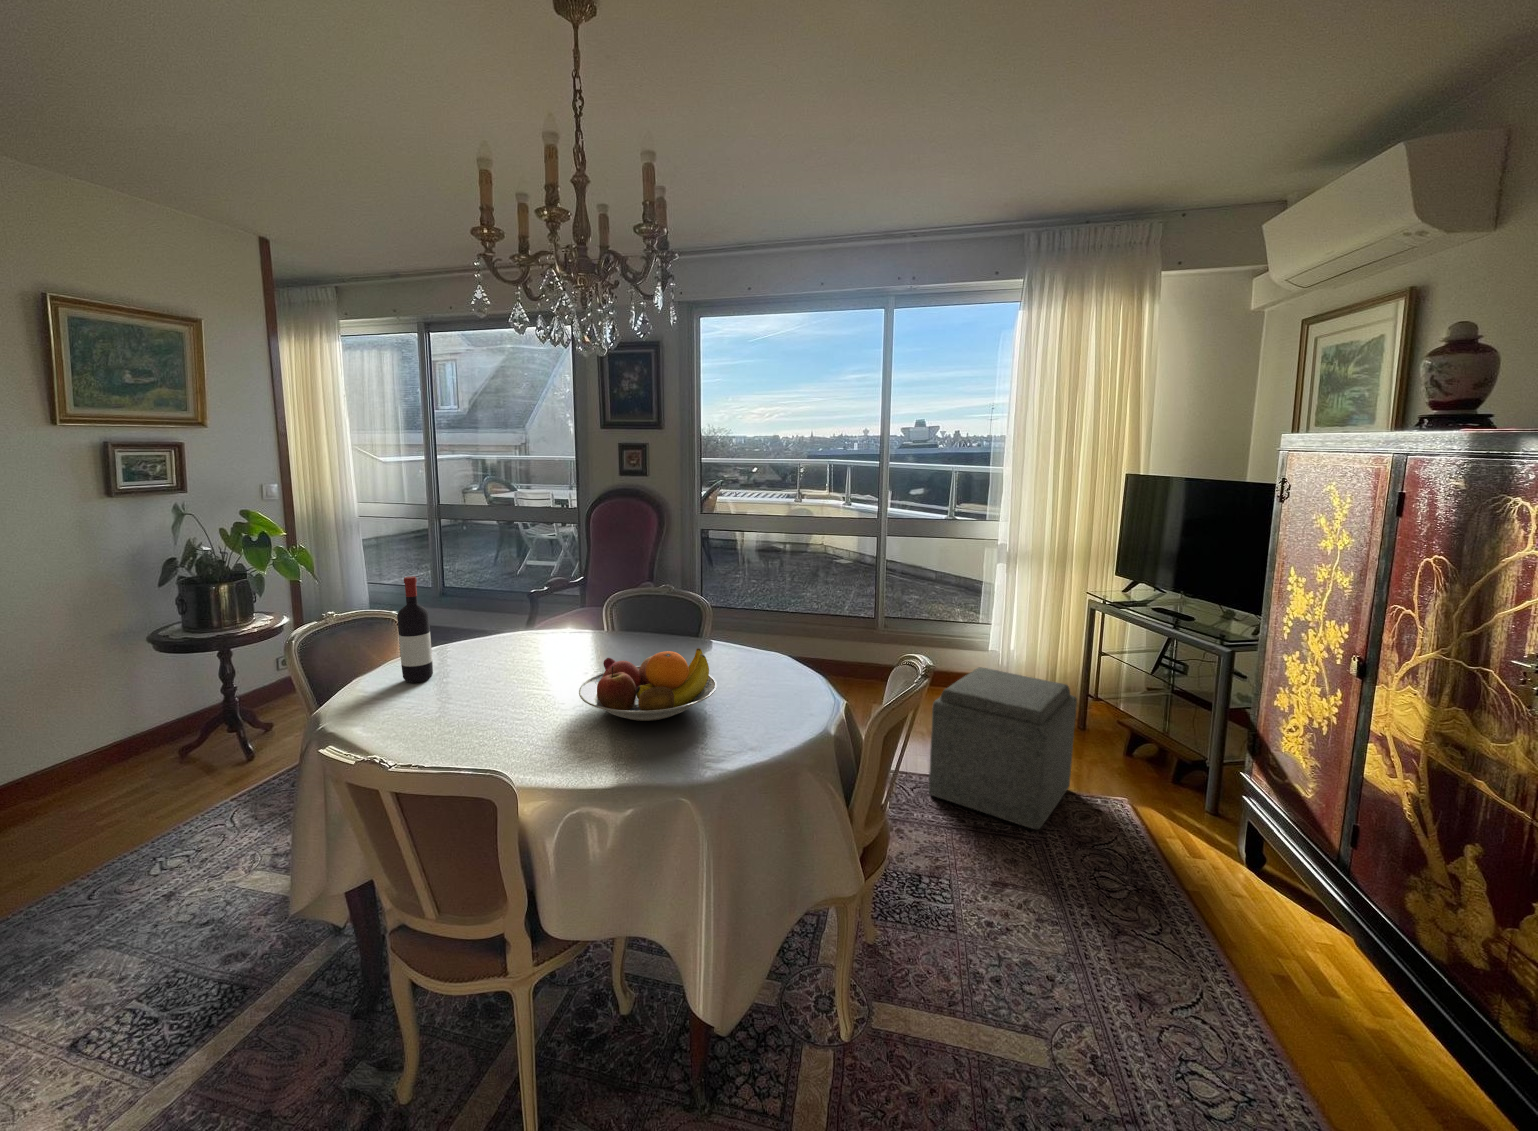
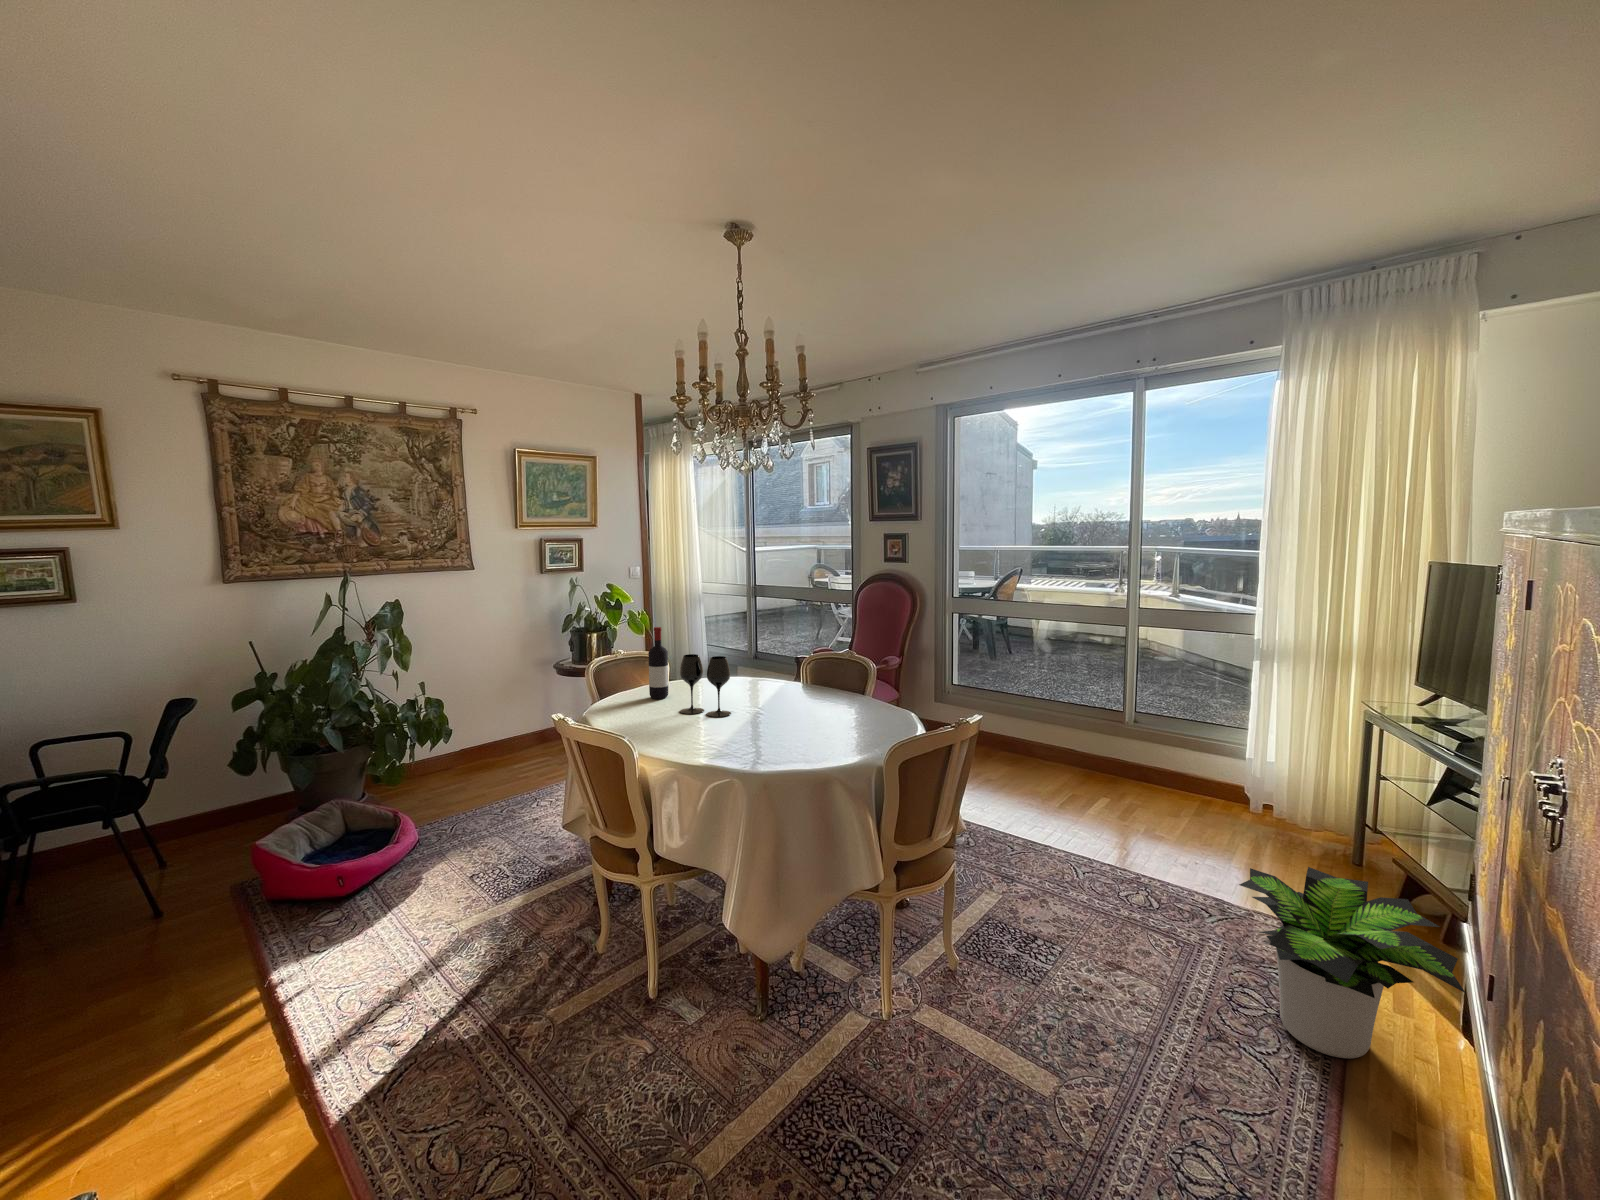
wine glass: none [470,613,555,701] -> present [680,654,731,717]
fruit bowl: present [579,648,717,721] -> none [730,691,830,738]
ottoman: present [929,667,1077,829] -> none [1093,761,1272,931]
potted plant: none [1114,753,1309,921] -> present [1239,867,1466,1058]

